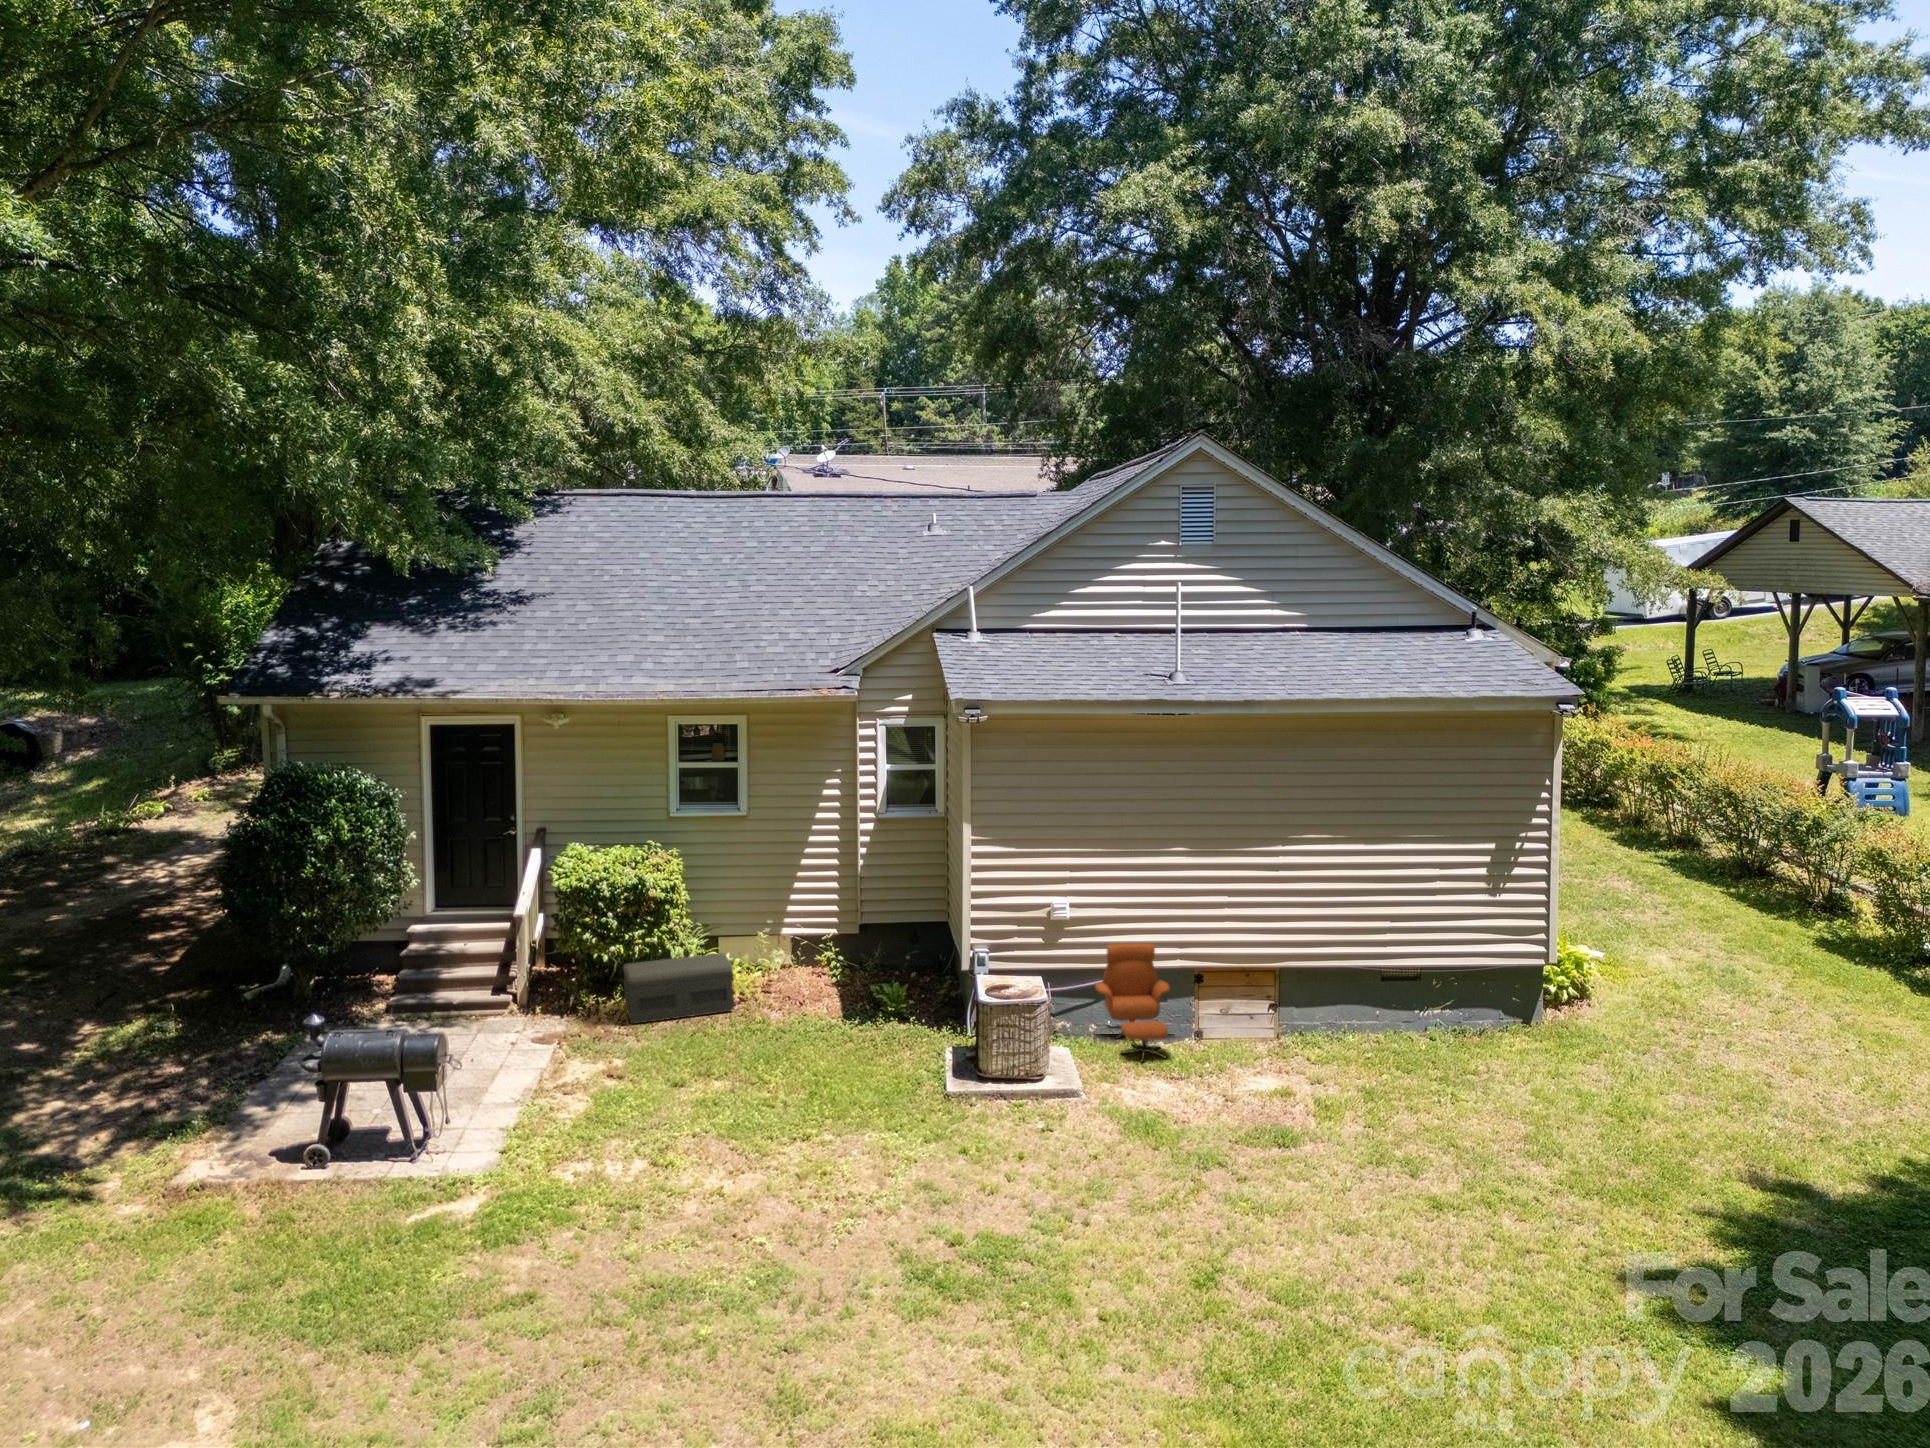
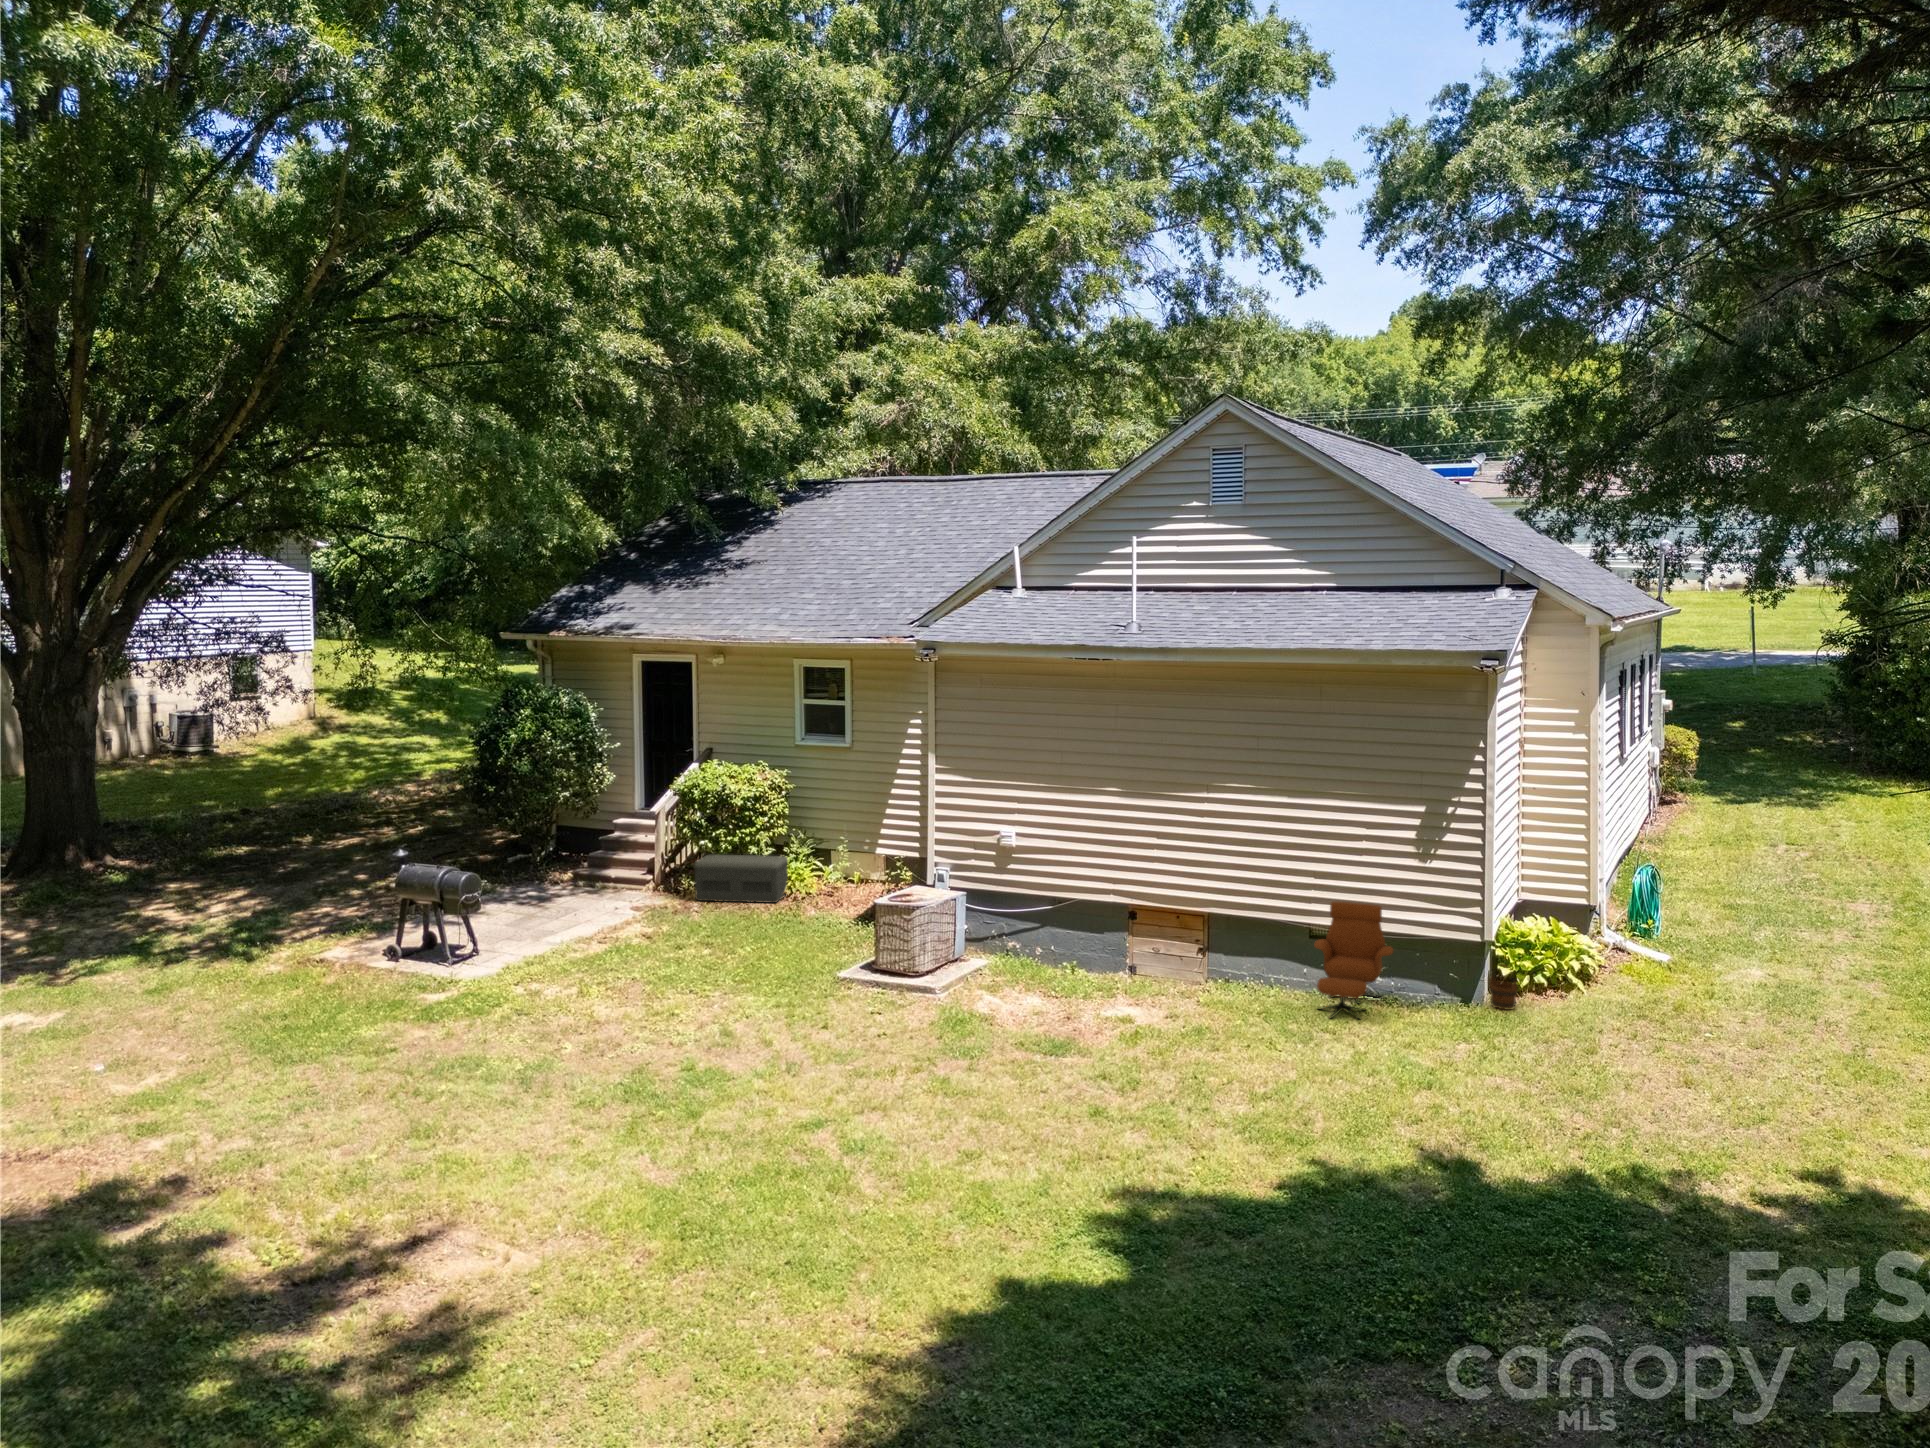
lounge chair: present [1095,944,1169,1062] -> present [1314,902,1393,1019]
wooden bucket: none [1546,980,1575,1021] -> present [1489,964,1517,1010]

